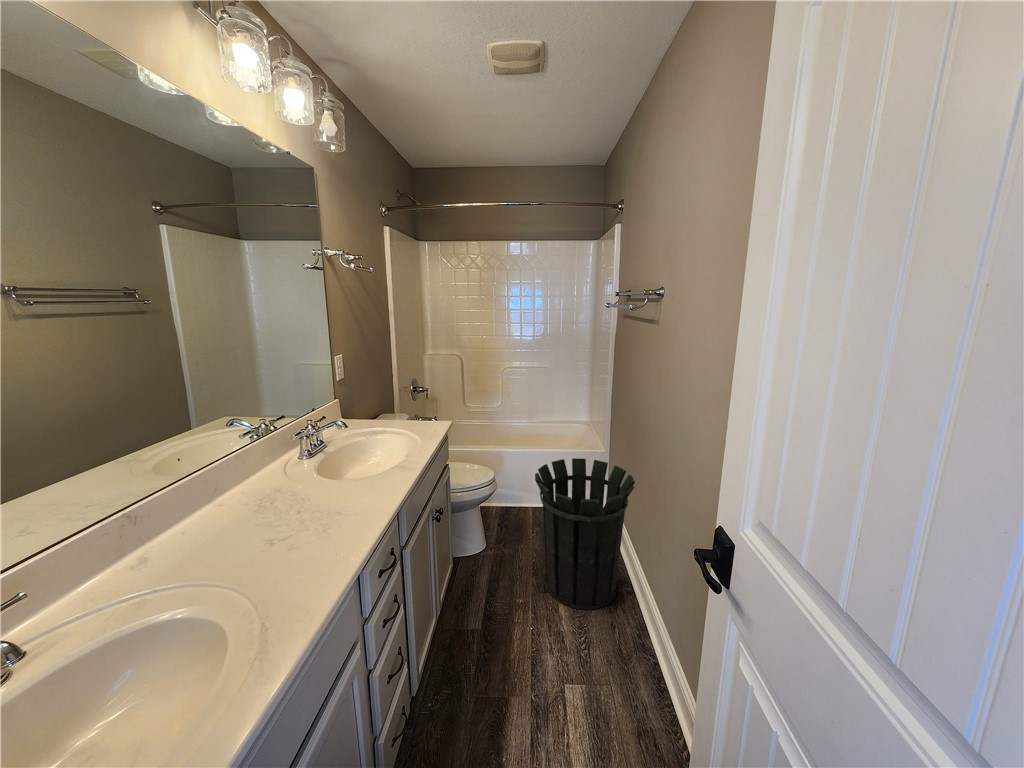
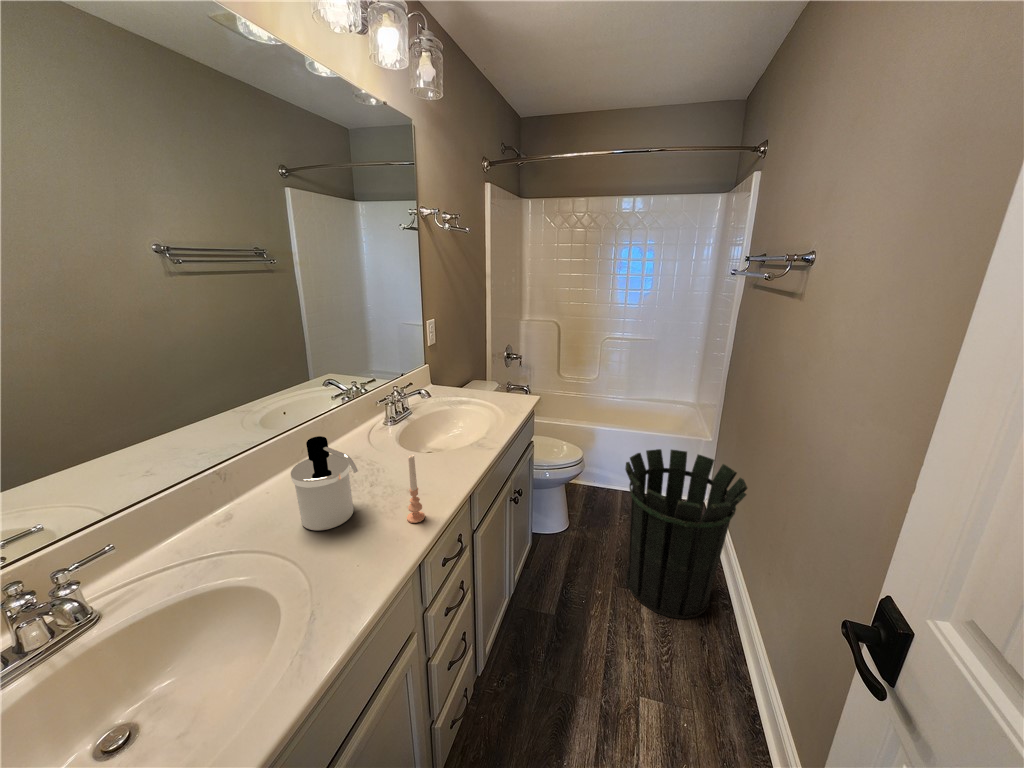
soap dispenser: none [212,466,289,562] -> present [291,436,358,530]
candle: none [338,474,356,540] -> present [407,455,425,523]

